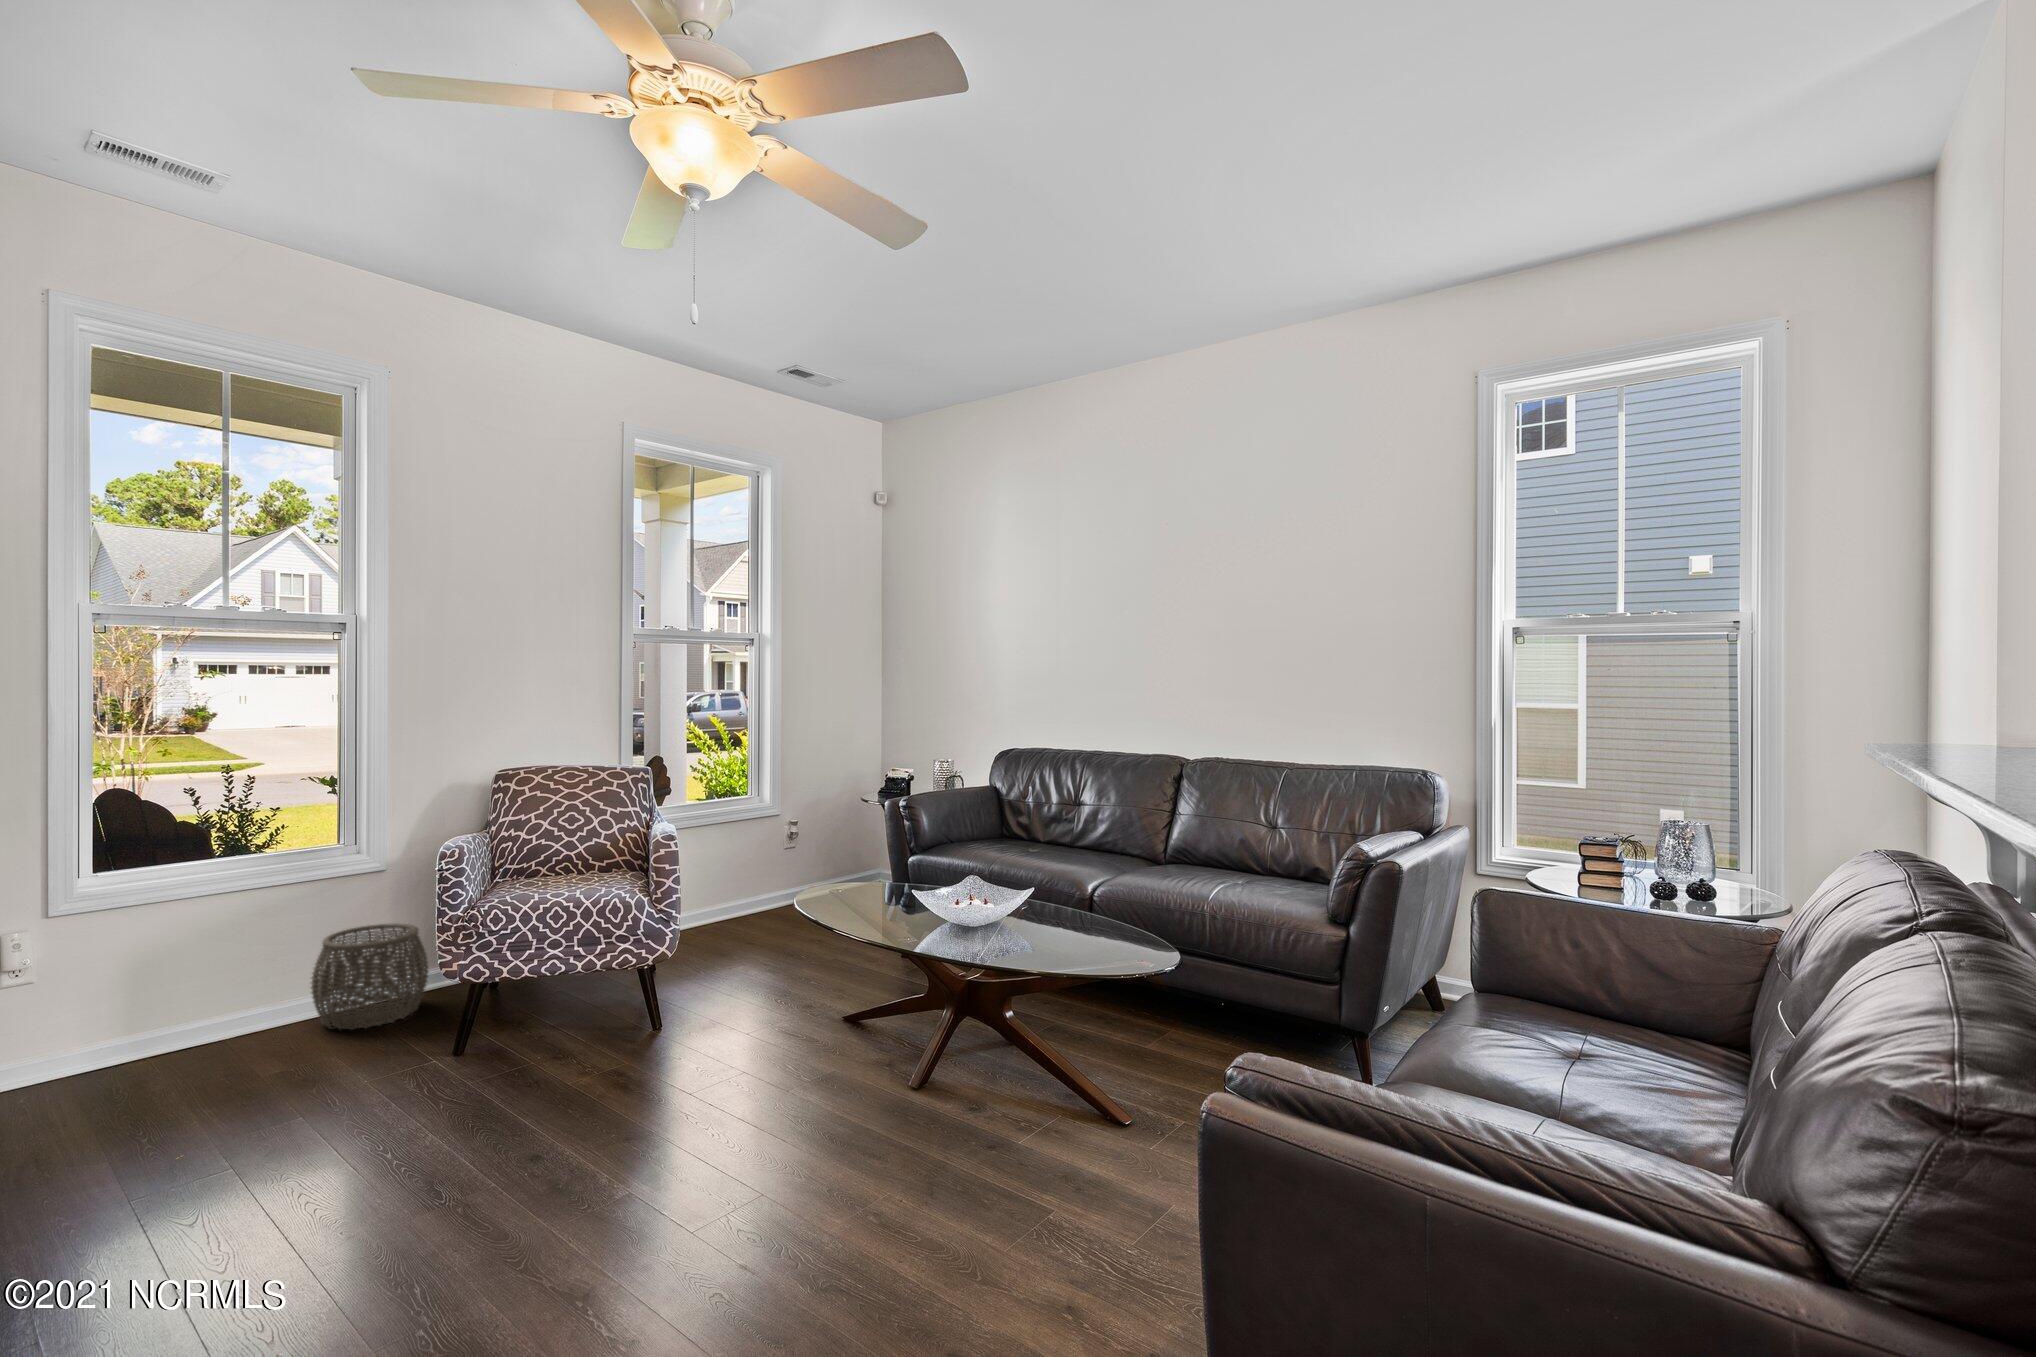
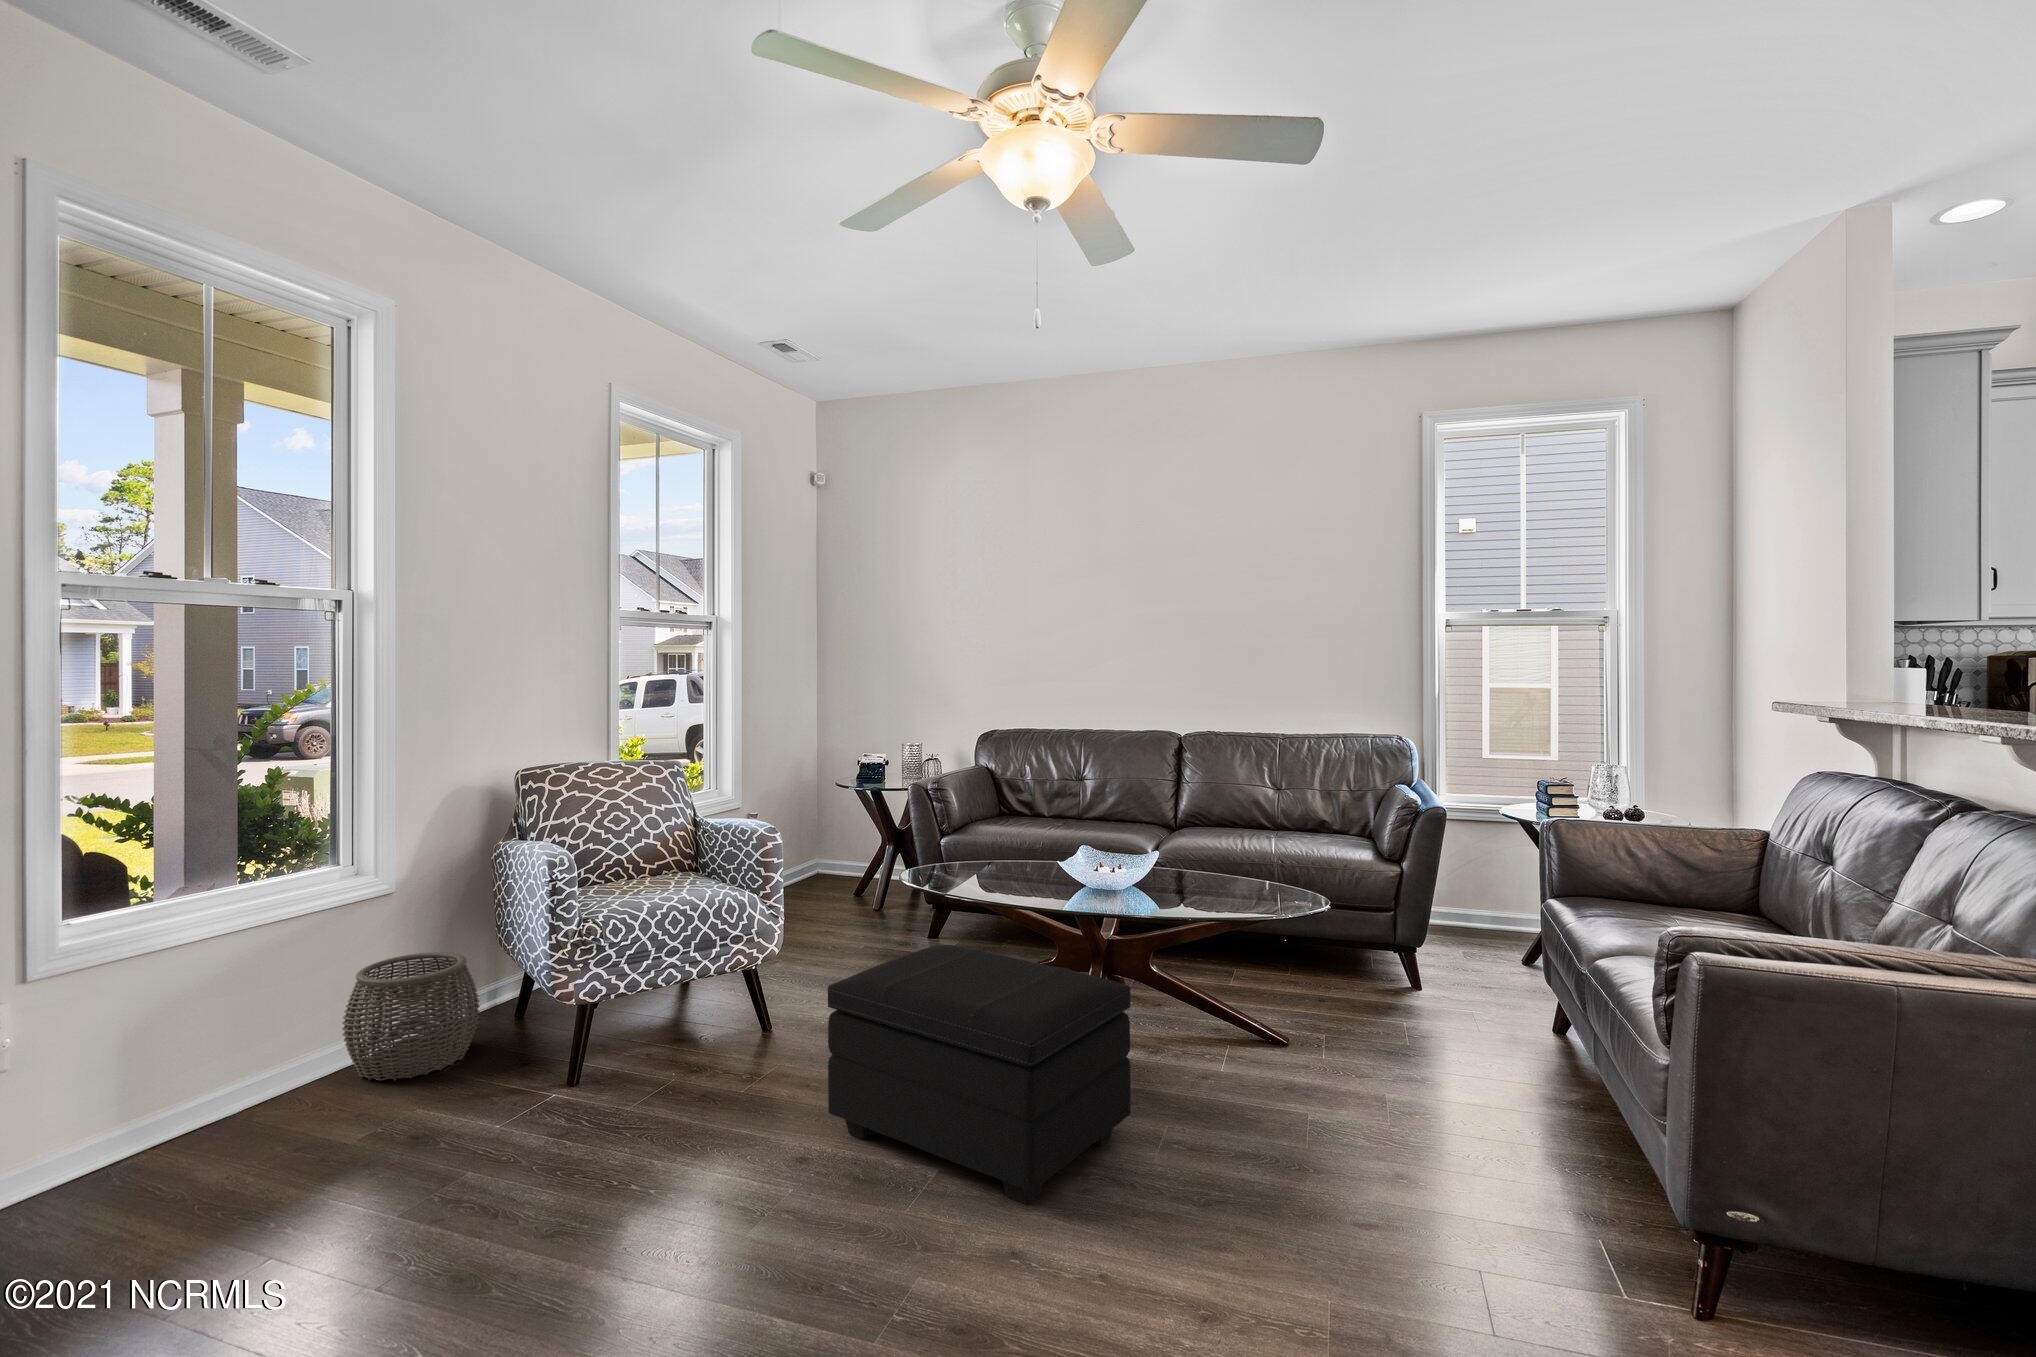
footstool: none [582,965,841,1244] -> present [828,945,1130,1204]

